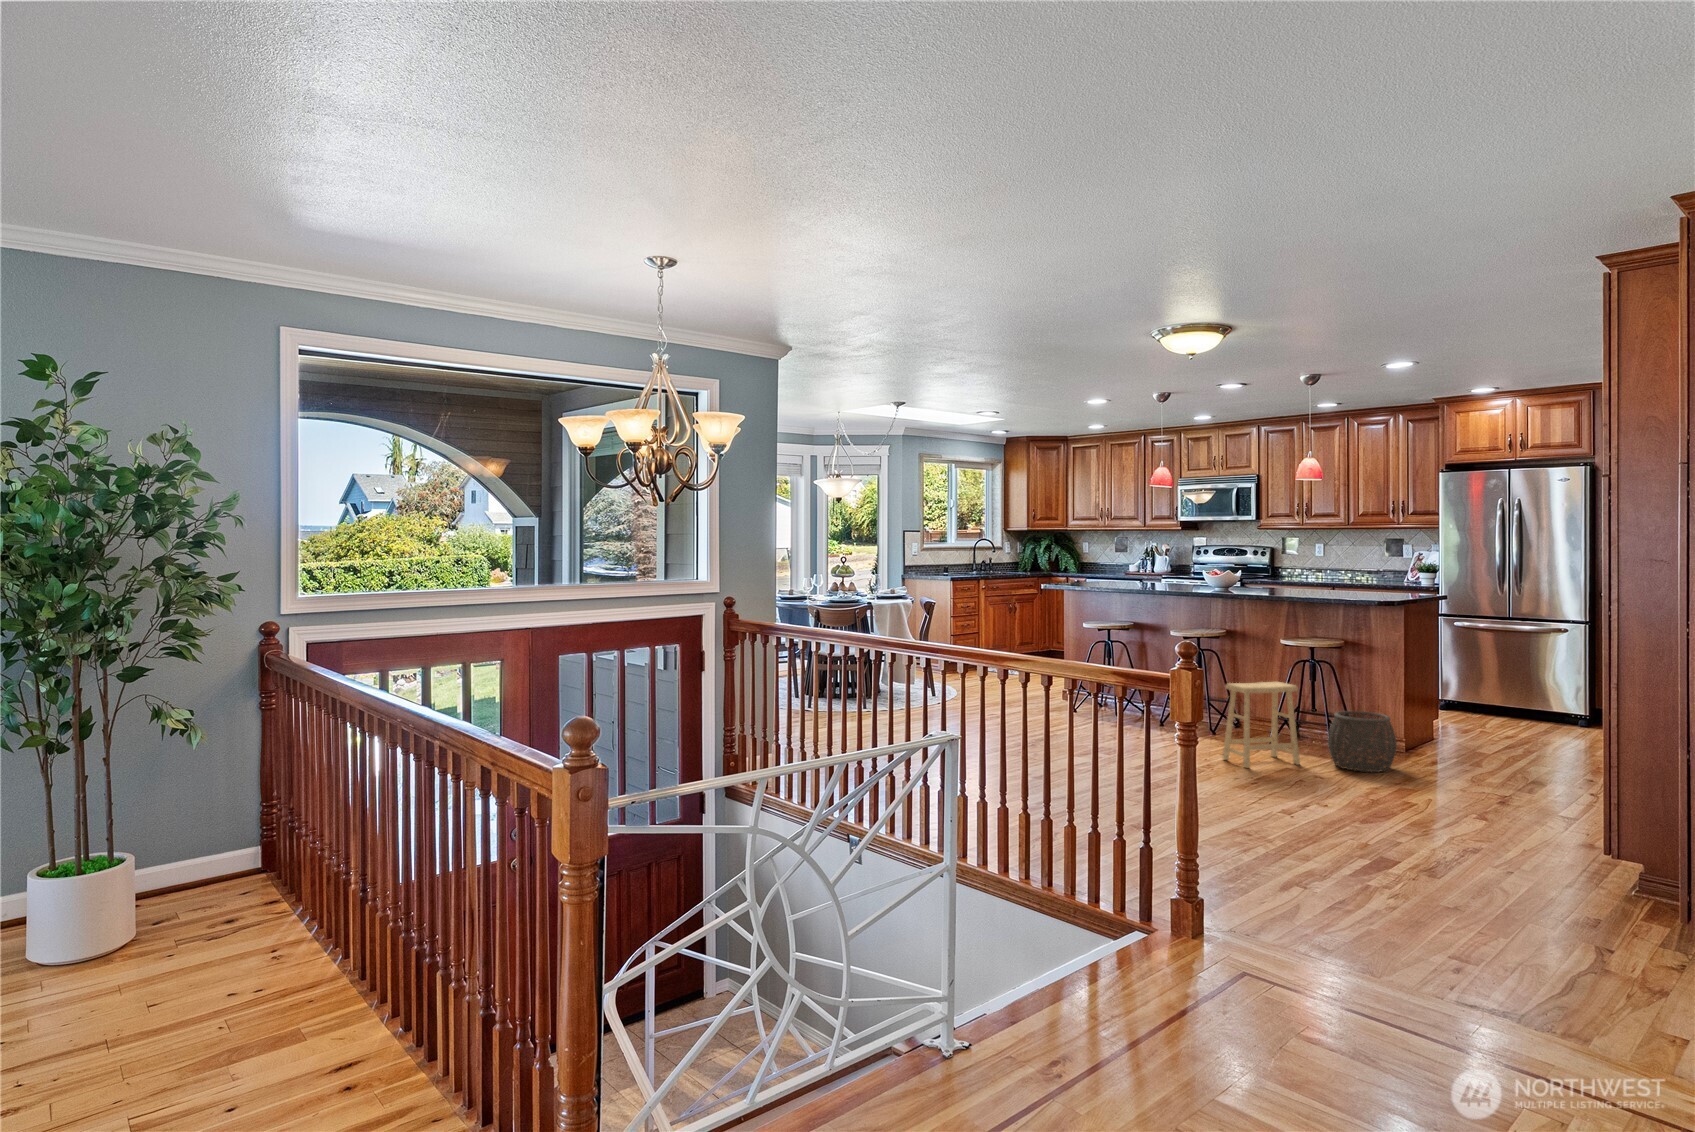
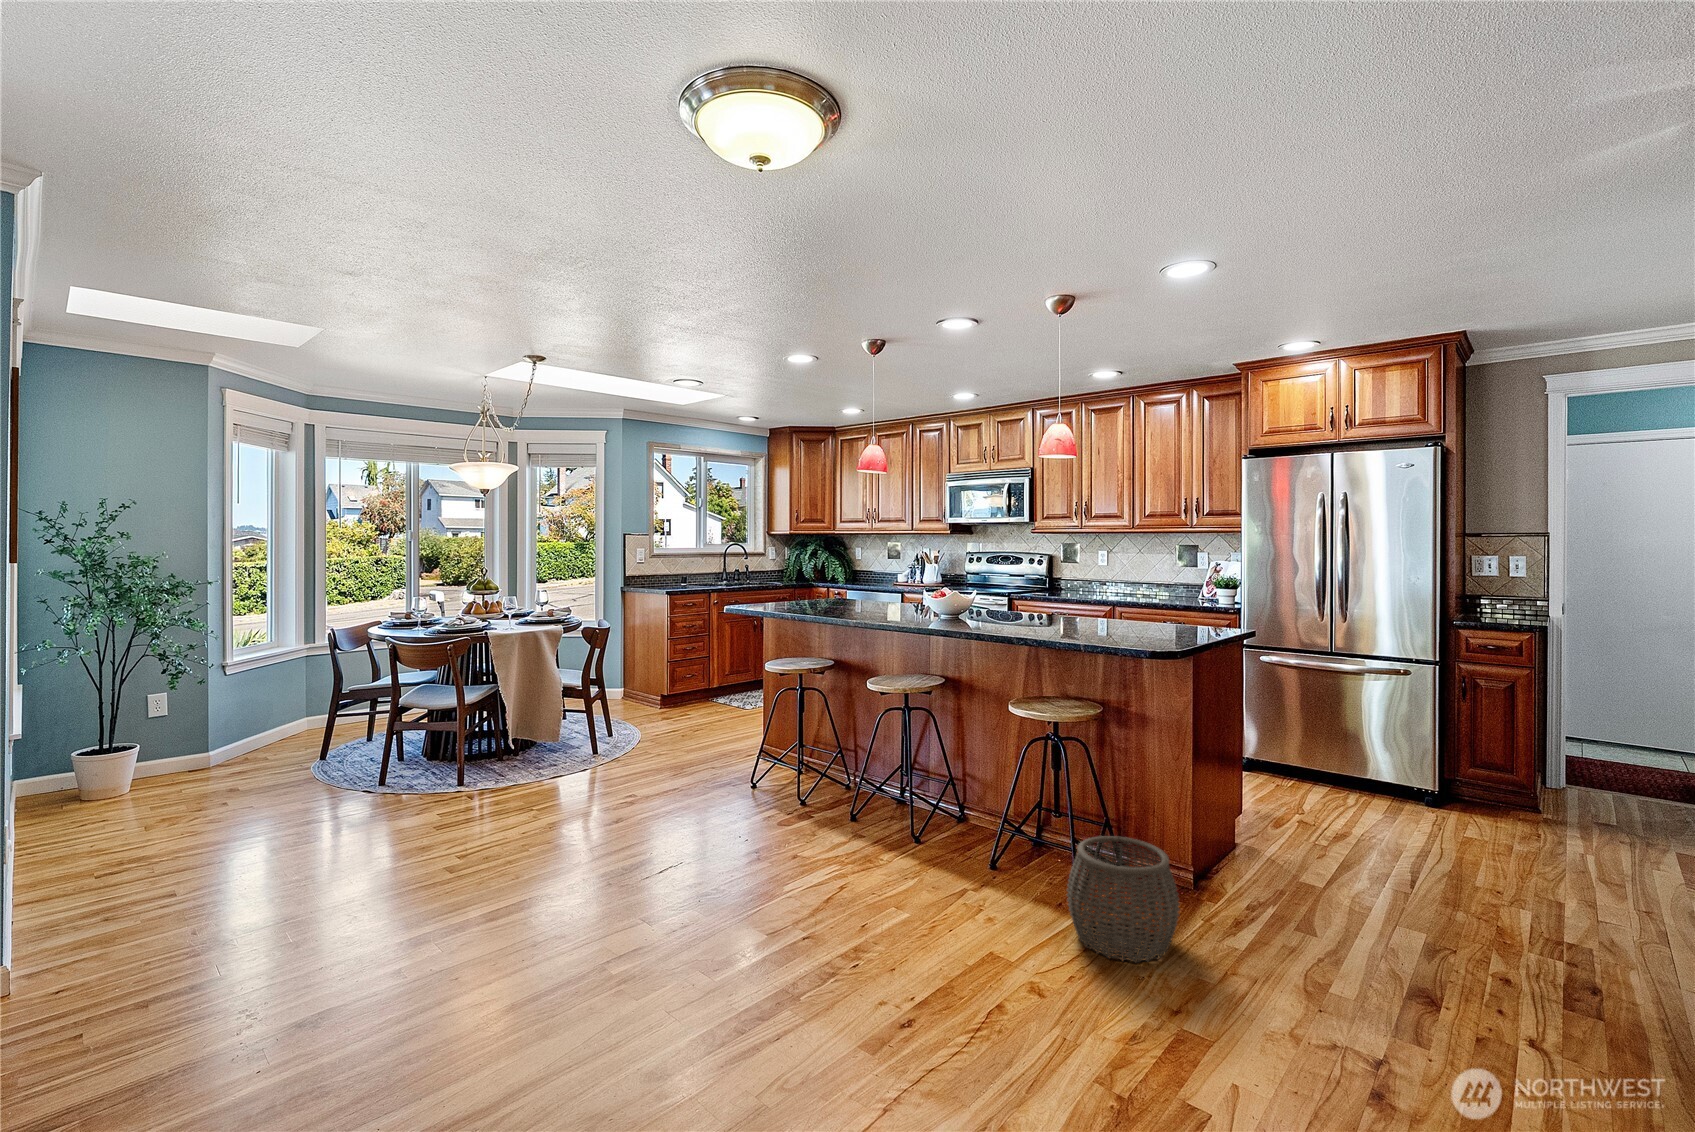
footstool: present [1222,682,1300,768] -> none [900,783,1022,951]

